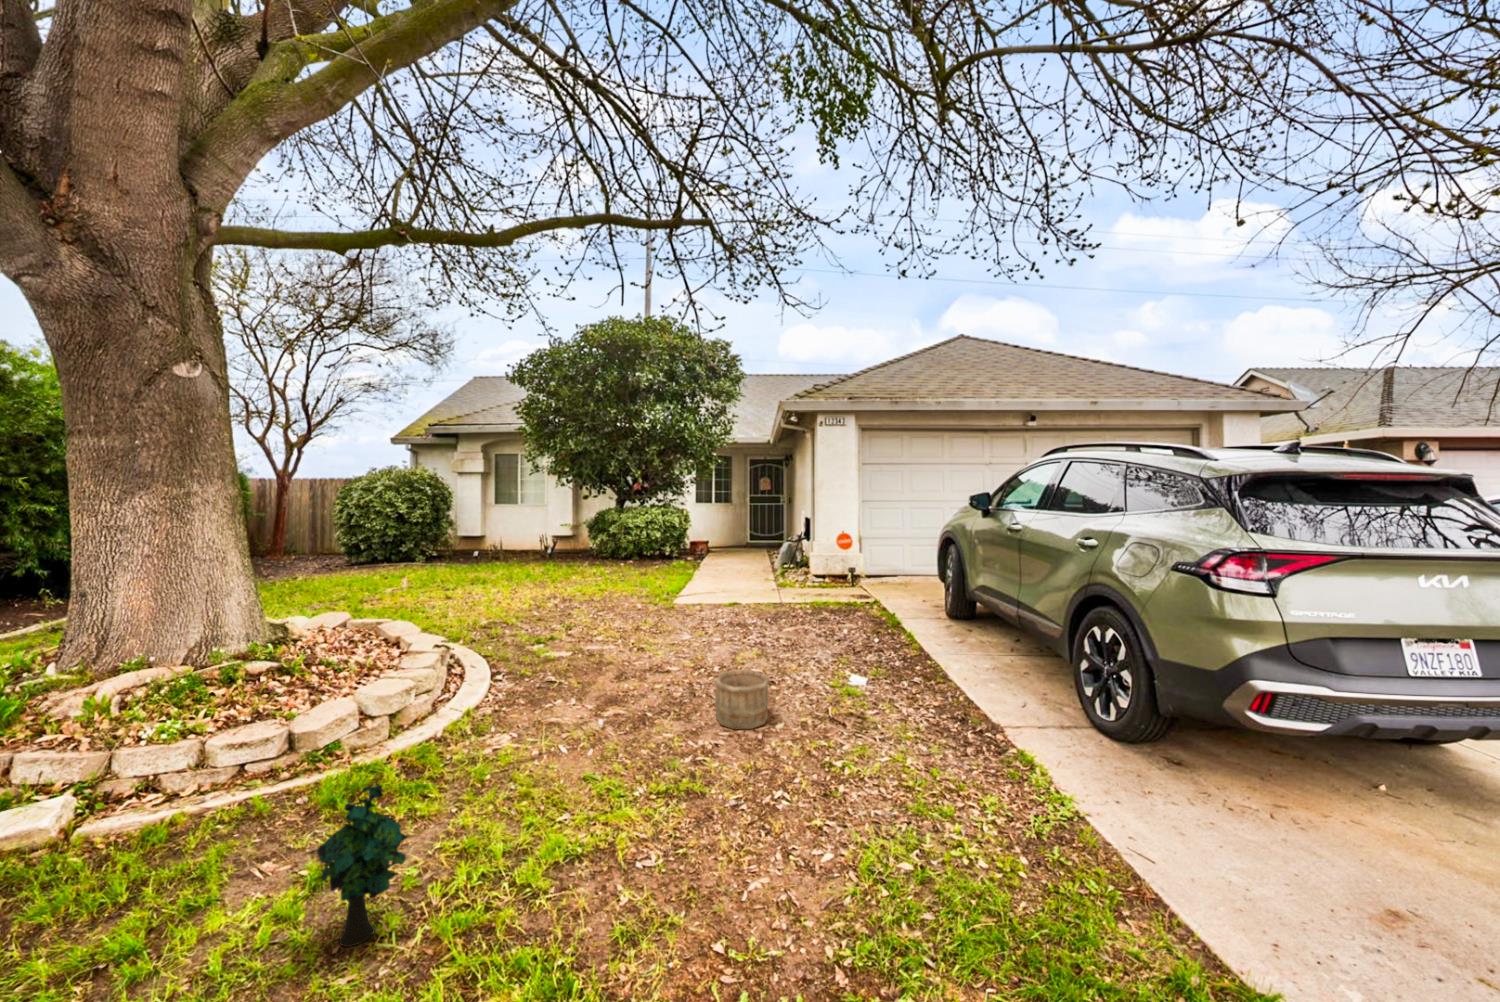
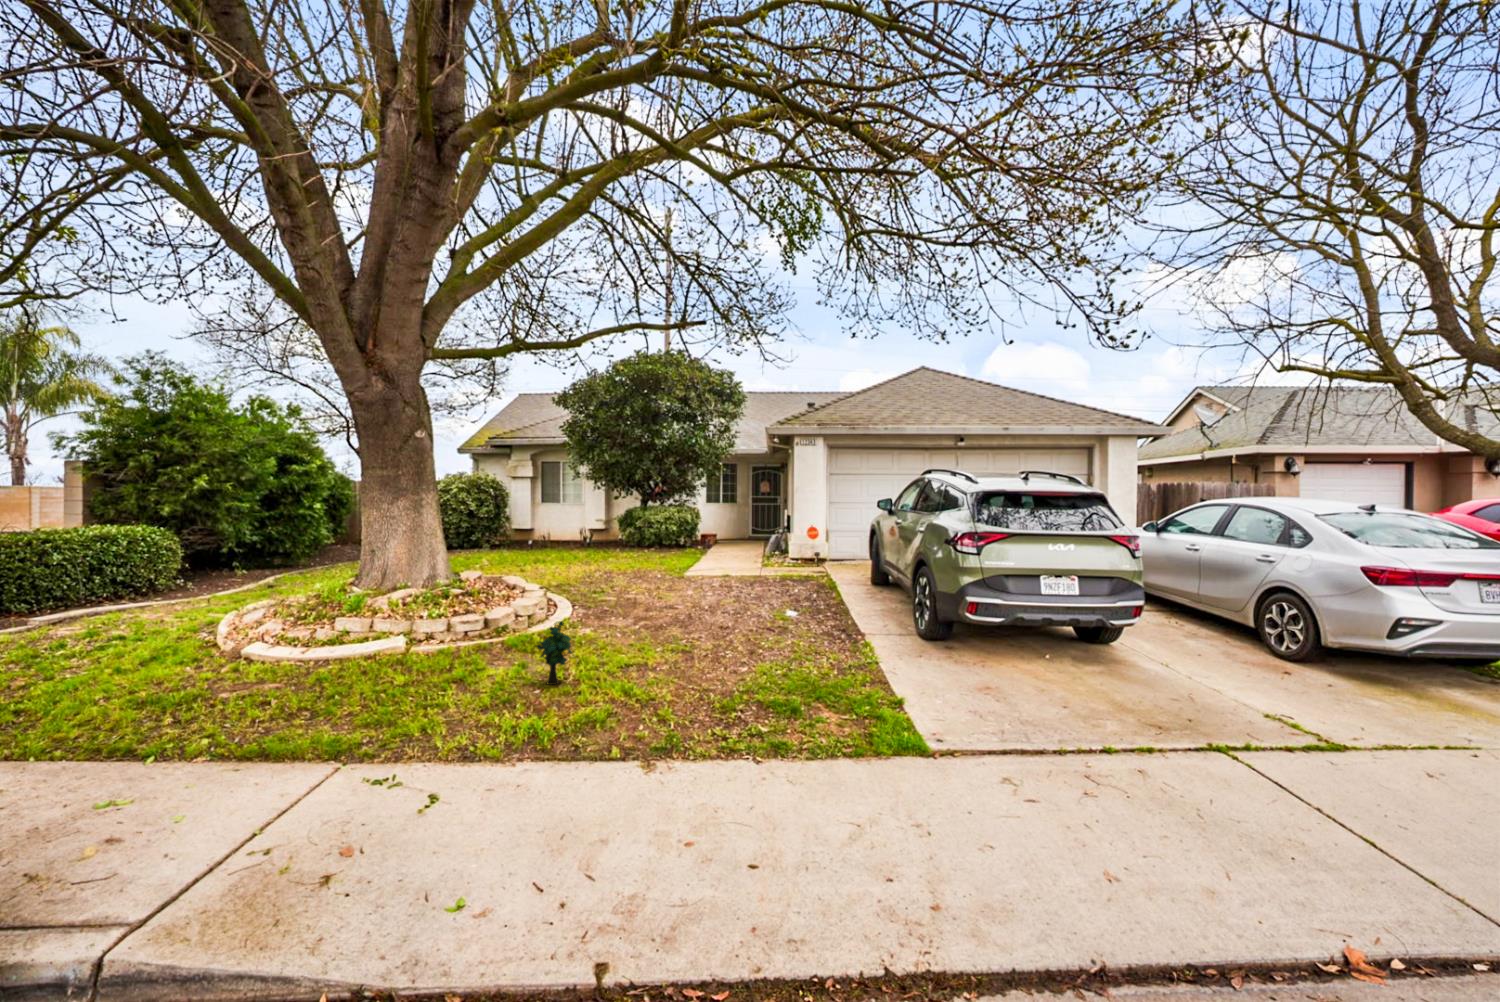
wooden bucket: present [714,670,770,729] -> none [708,601,740,632]

